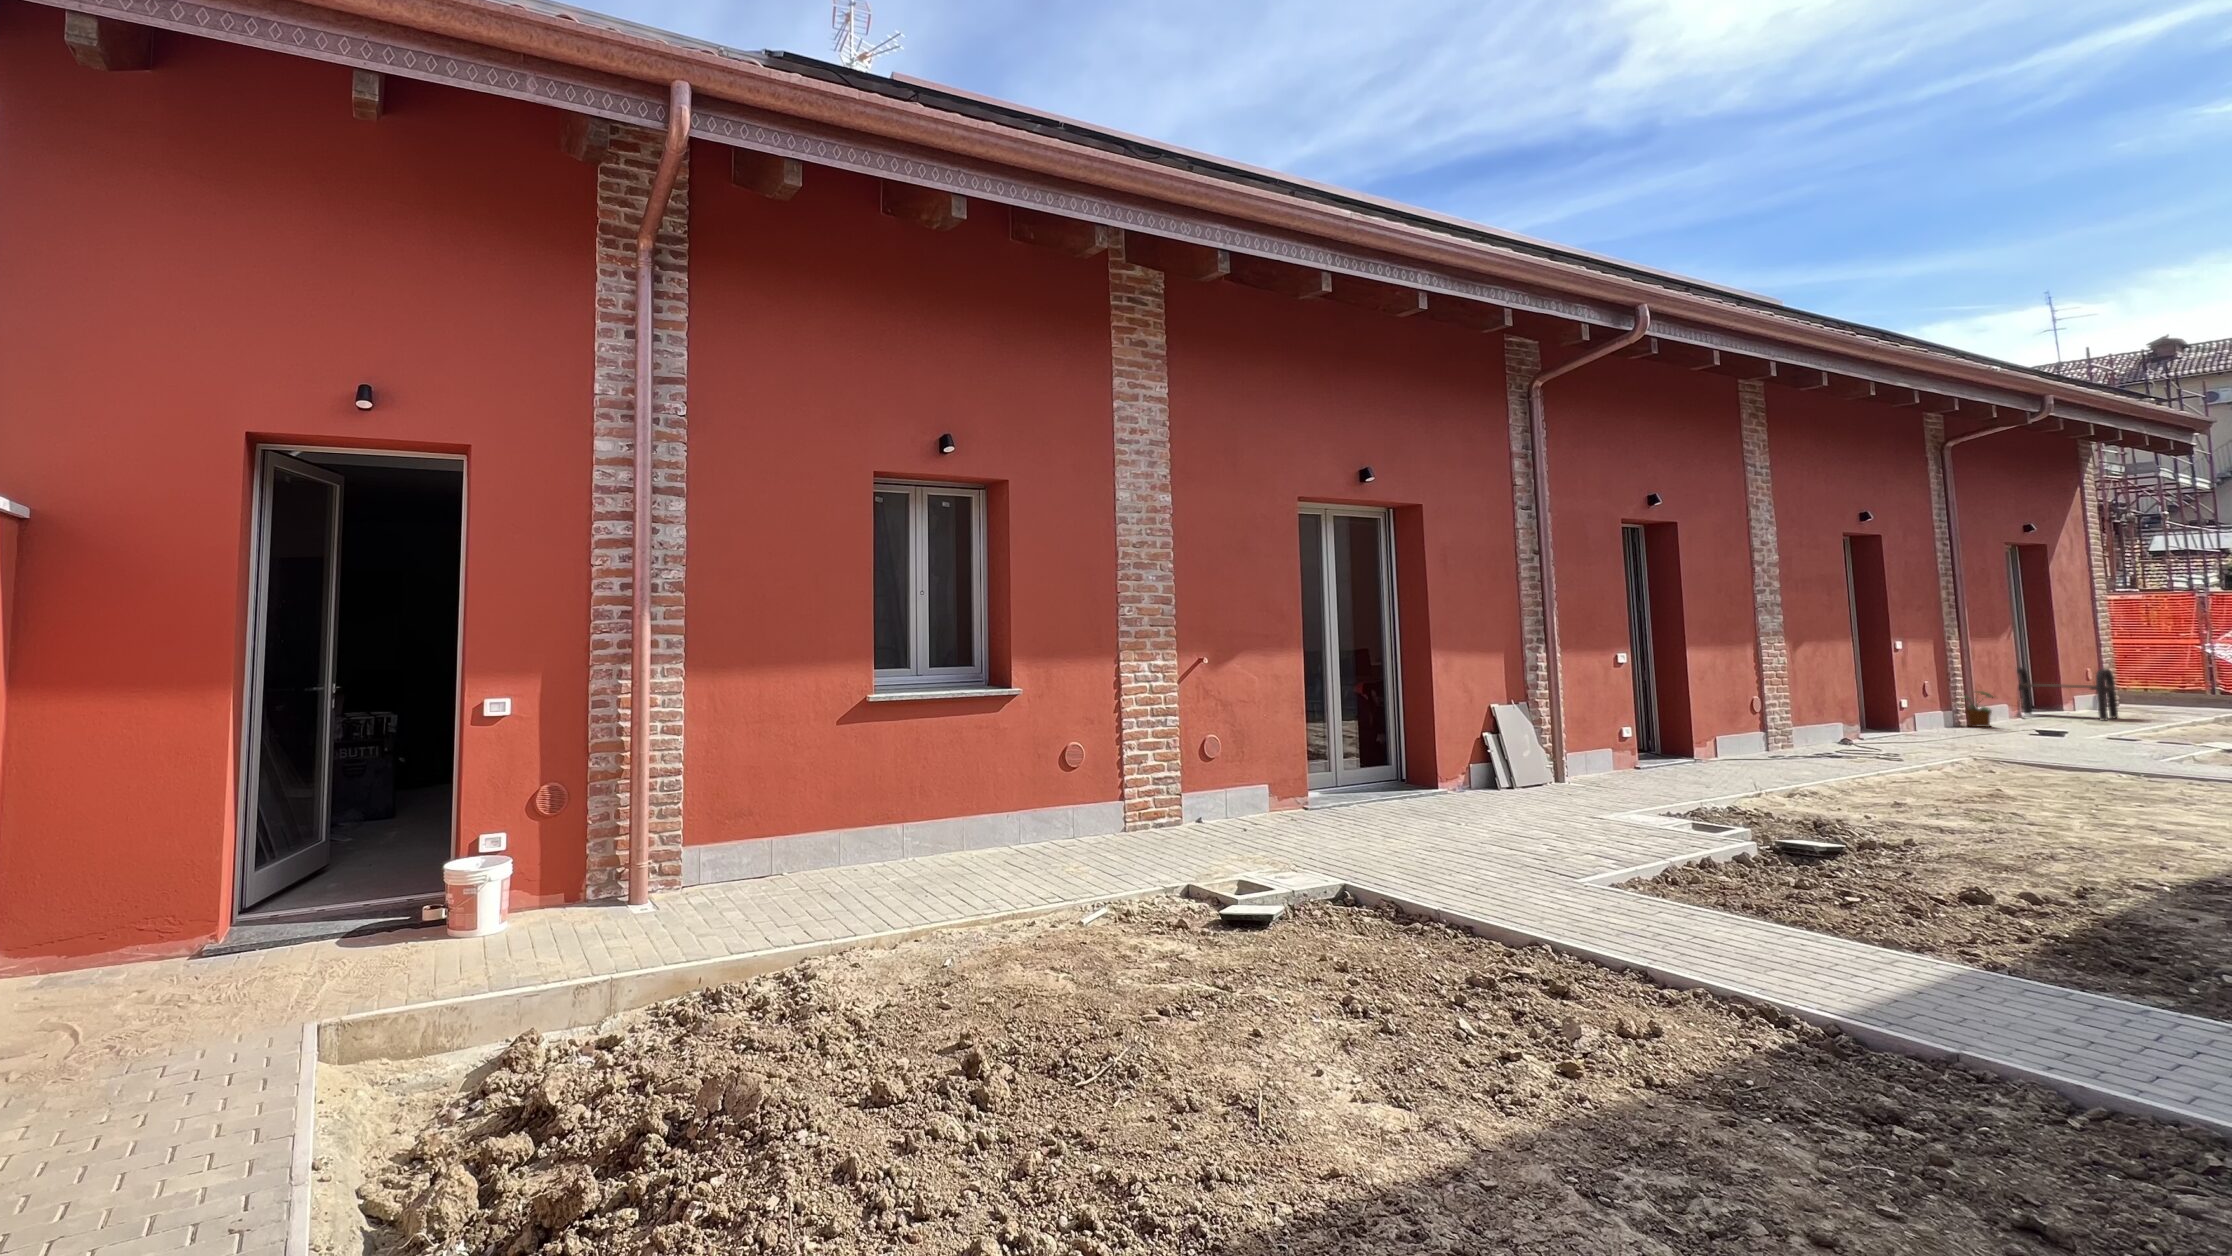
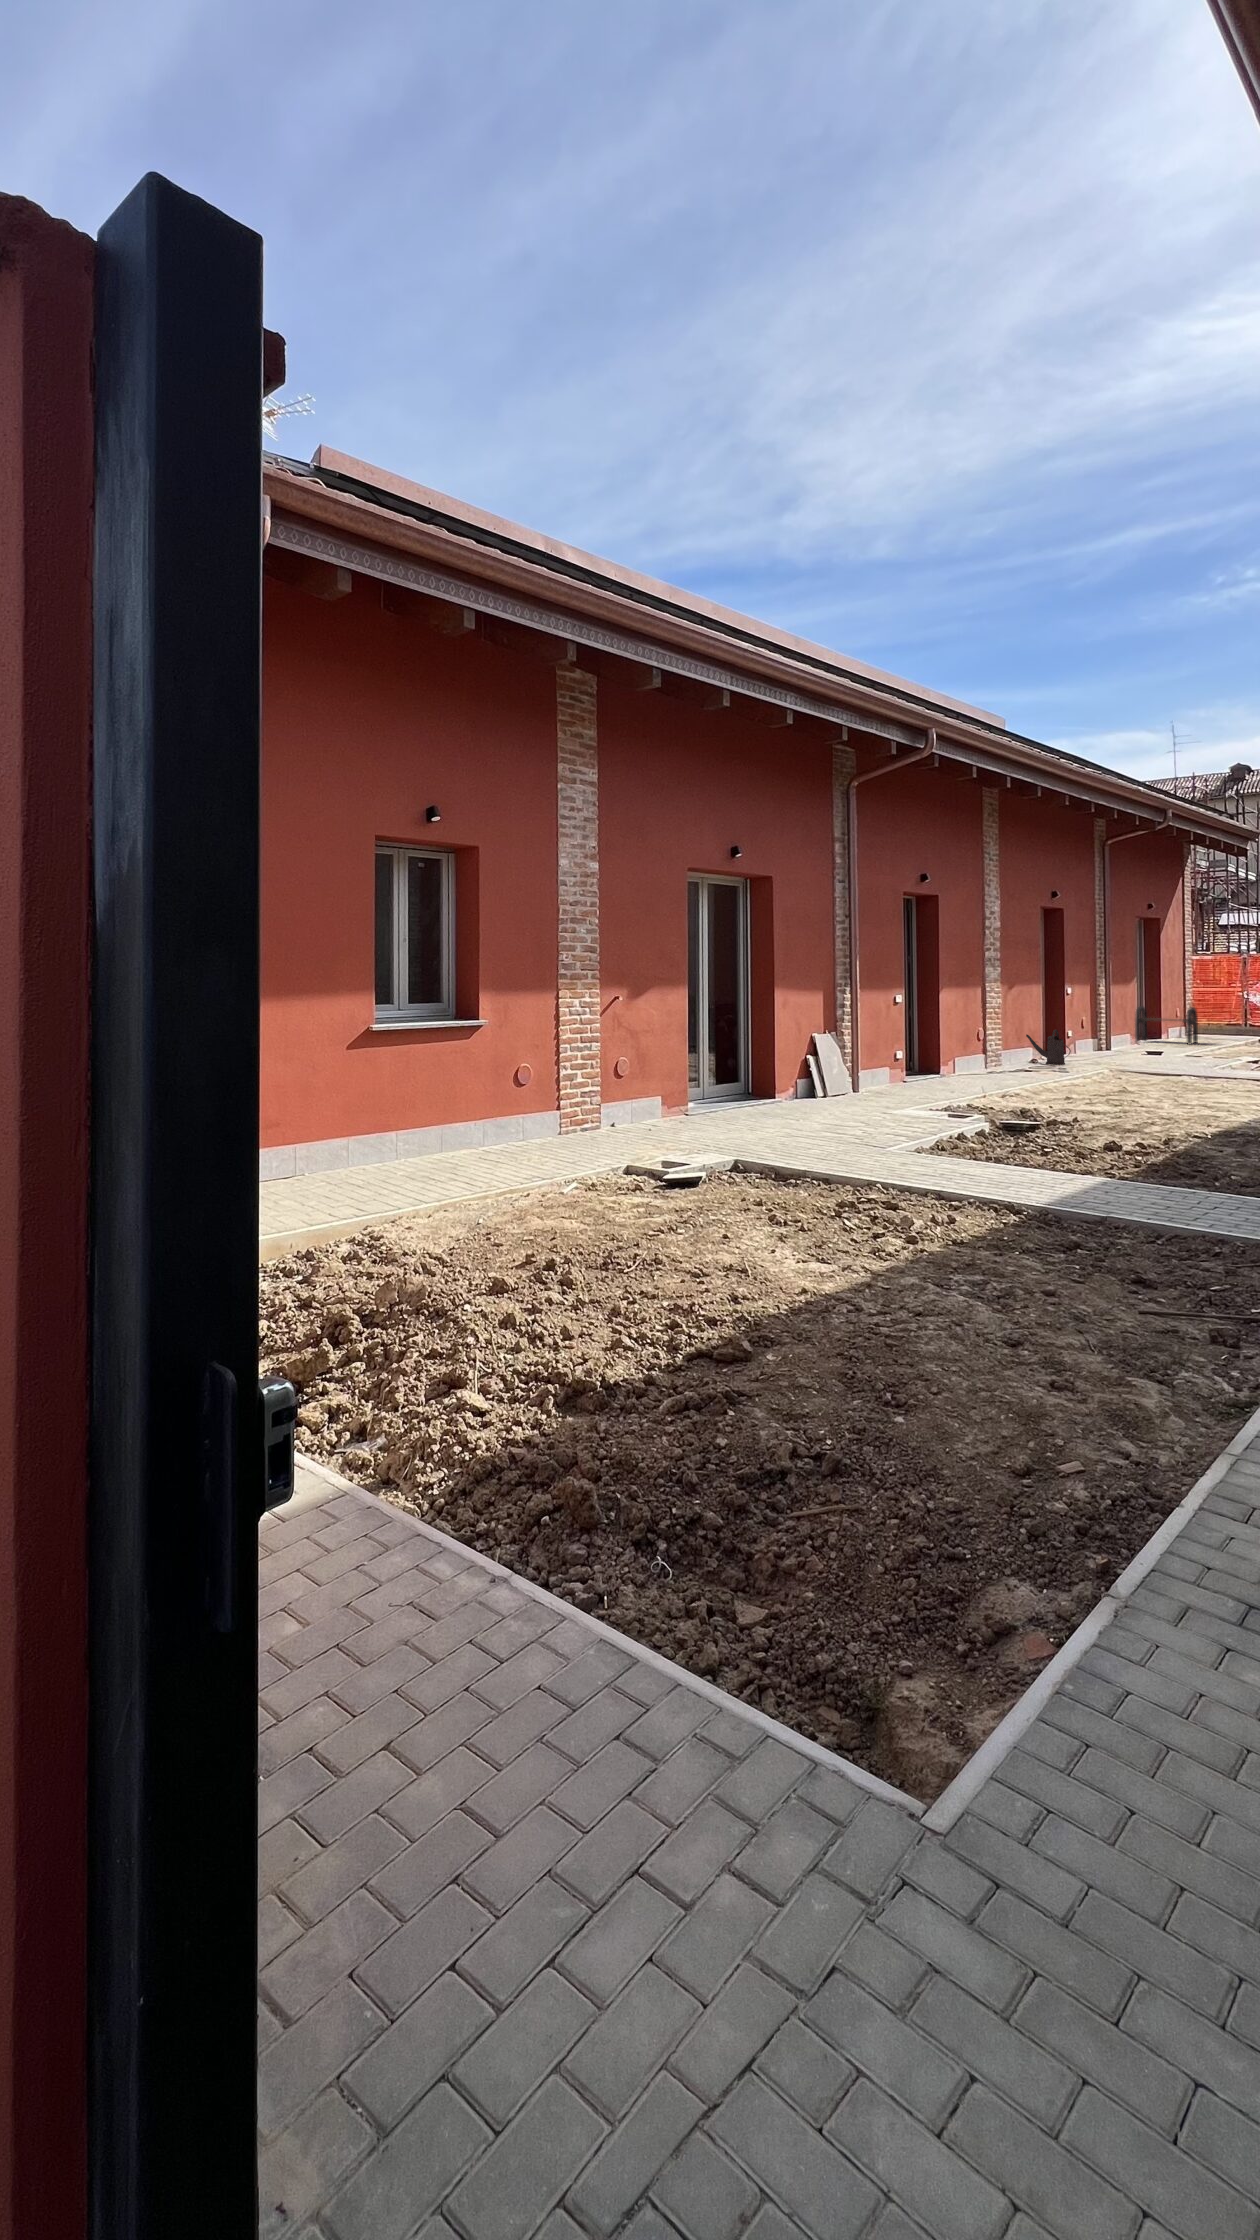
potted plant: present [1961,691,1993,727] -> none [1096,1023,1128,1050]
watering can: none [1832,700,1904,748] -> present [1026,1030,1071,1065]

